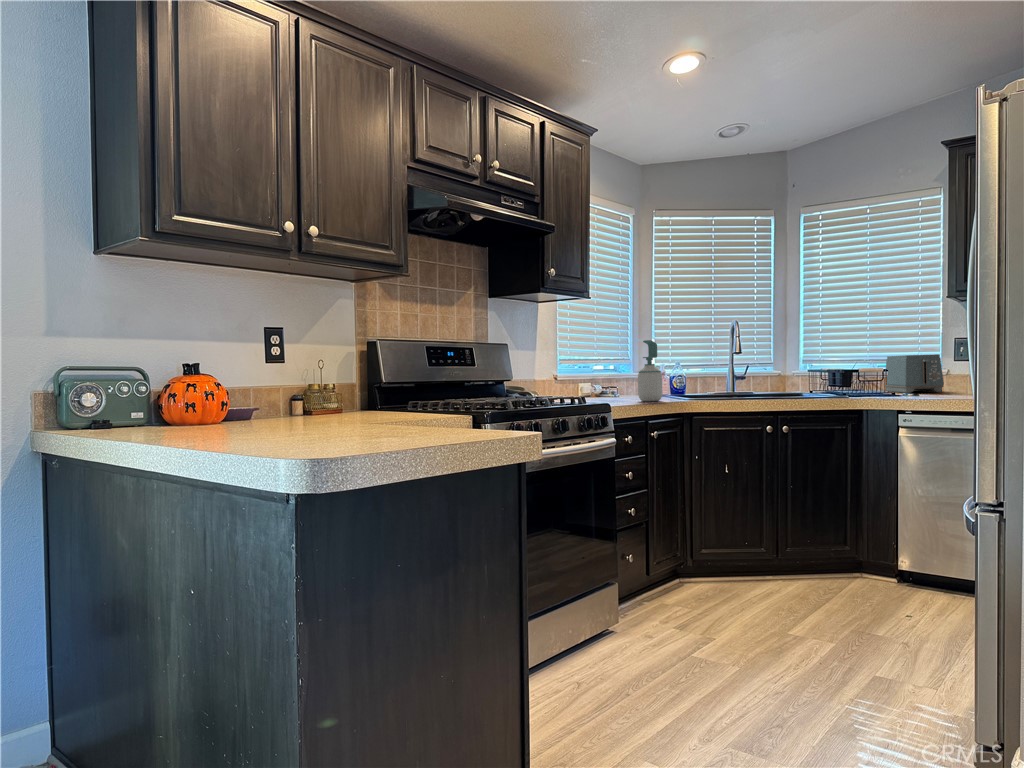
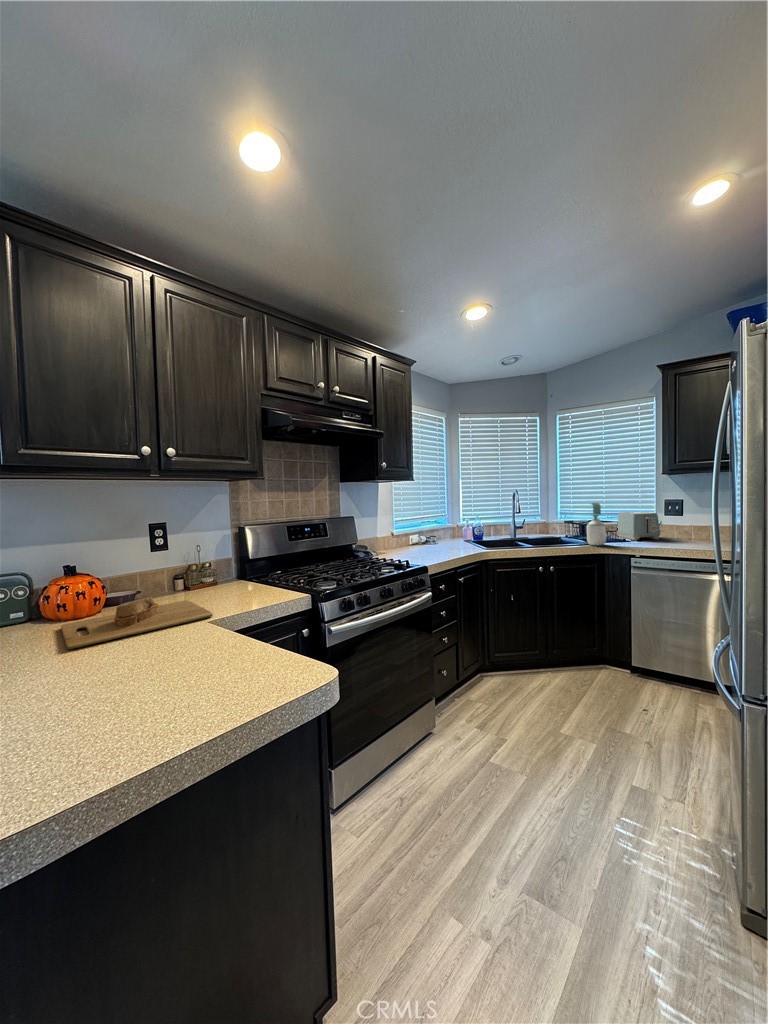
soap bottle: present [638,340,662,401] -> present [587,503,606,545]
cutting board: none [196,397,368,431] -> present [61,597,213,649]

